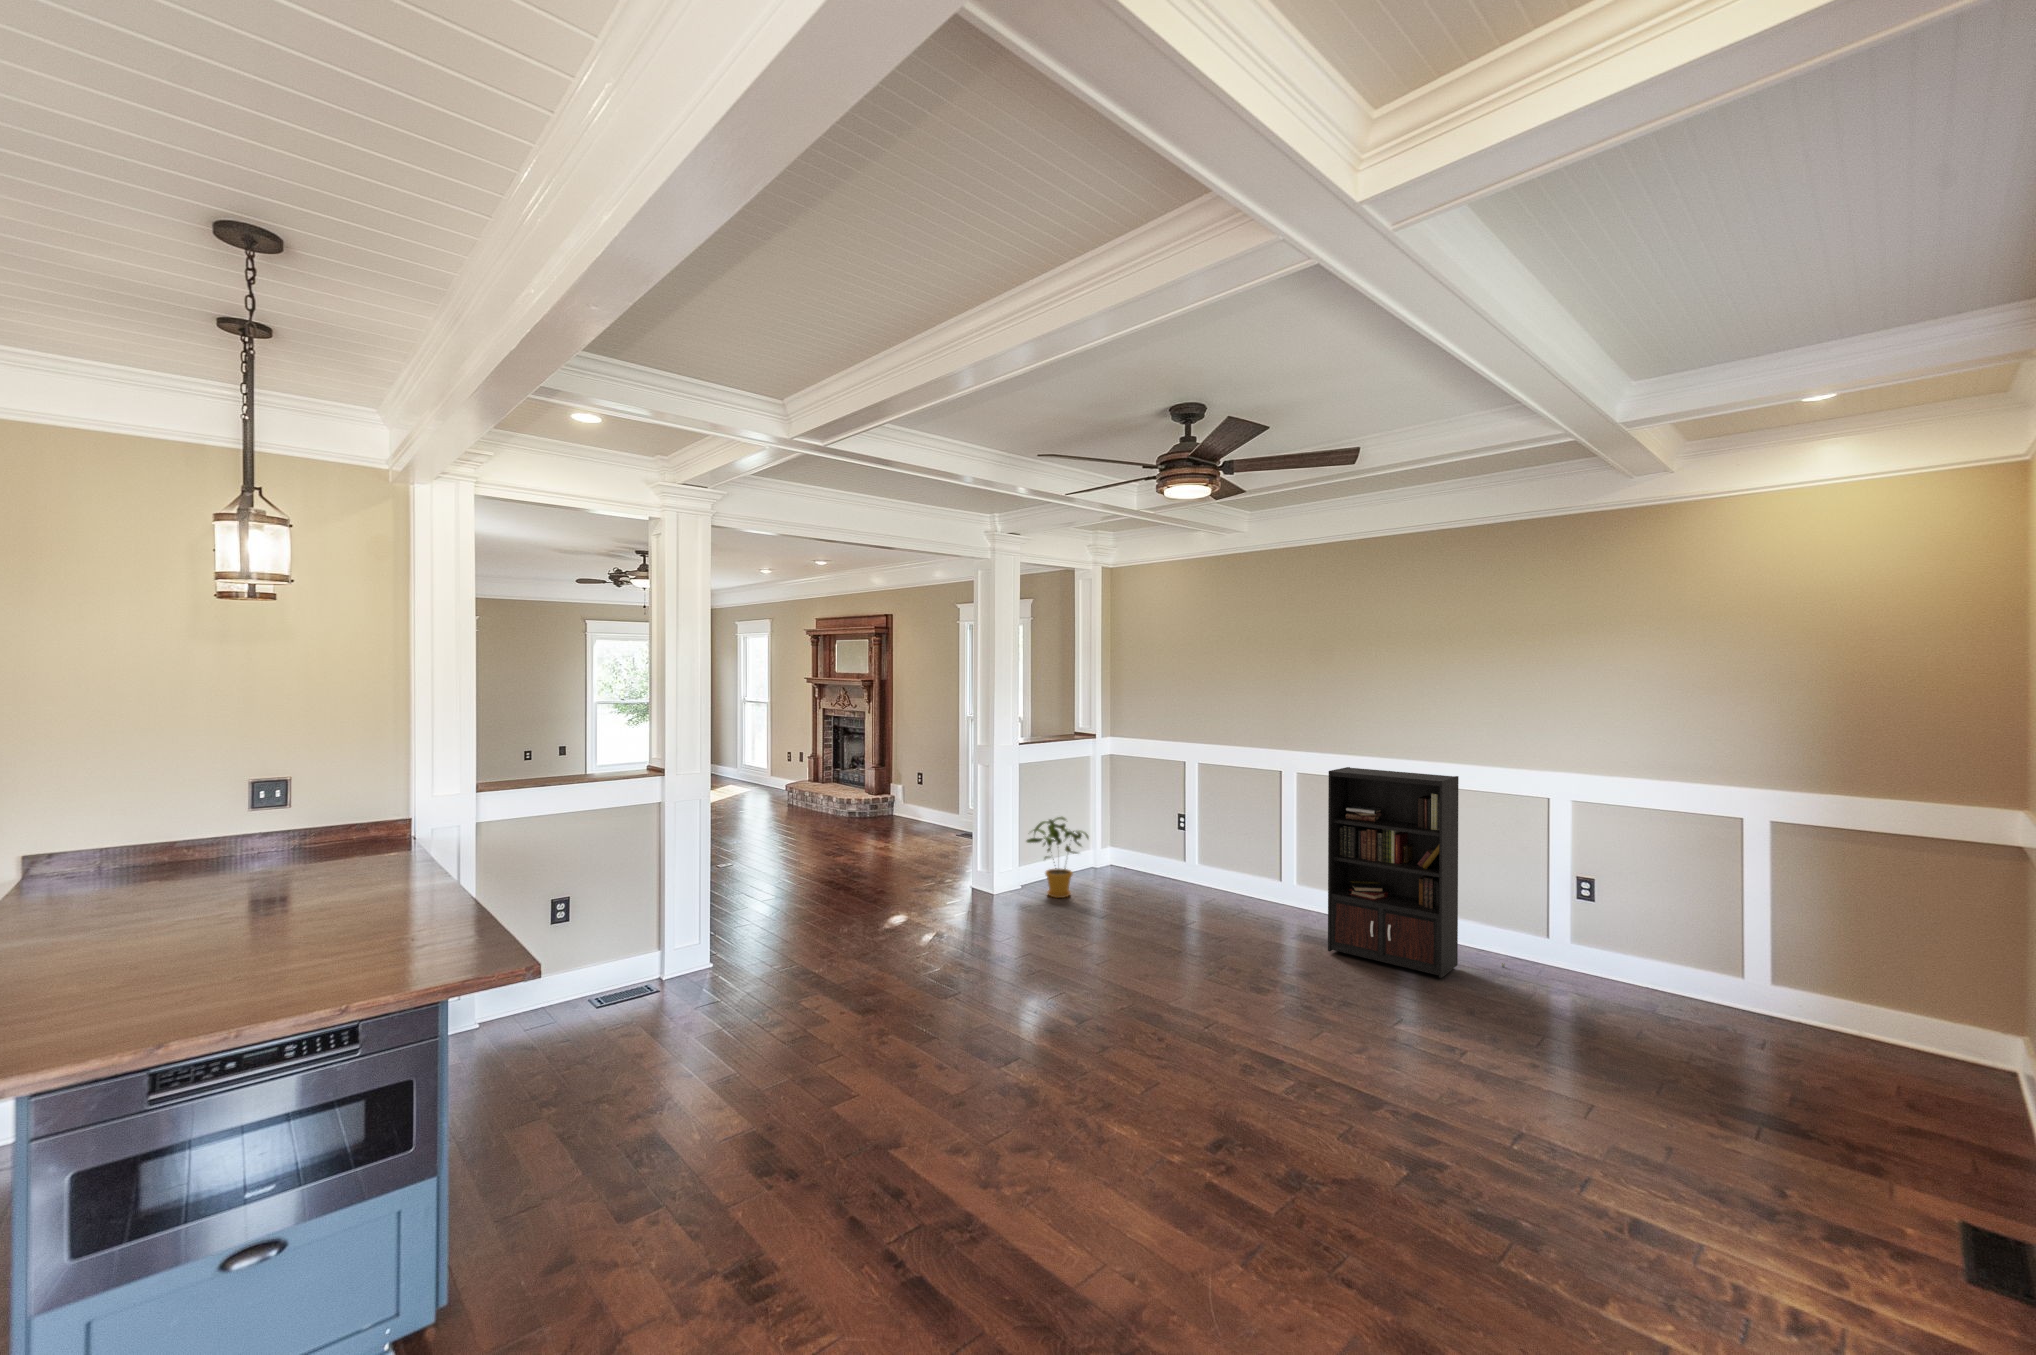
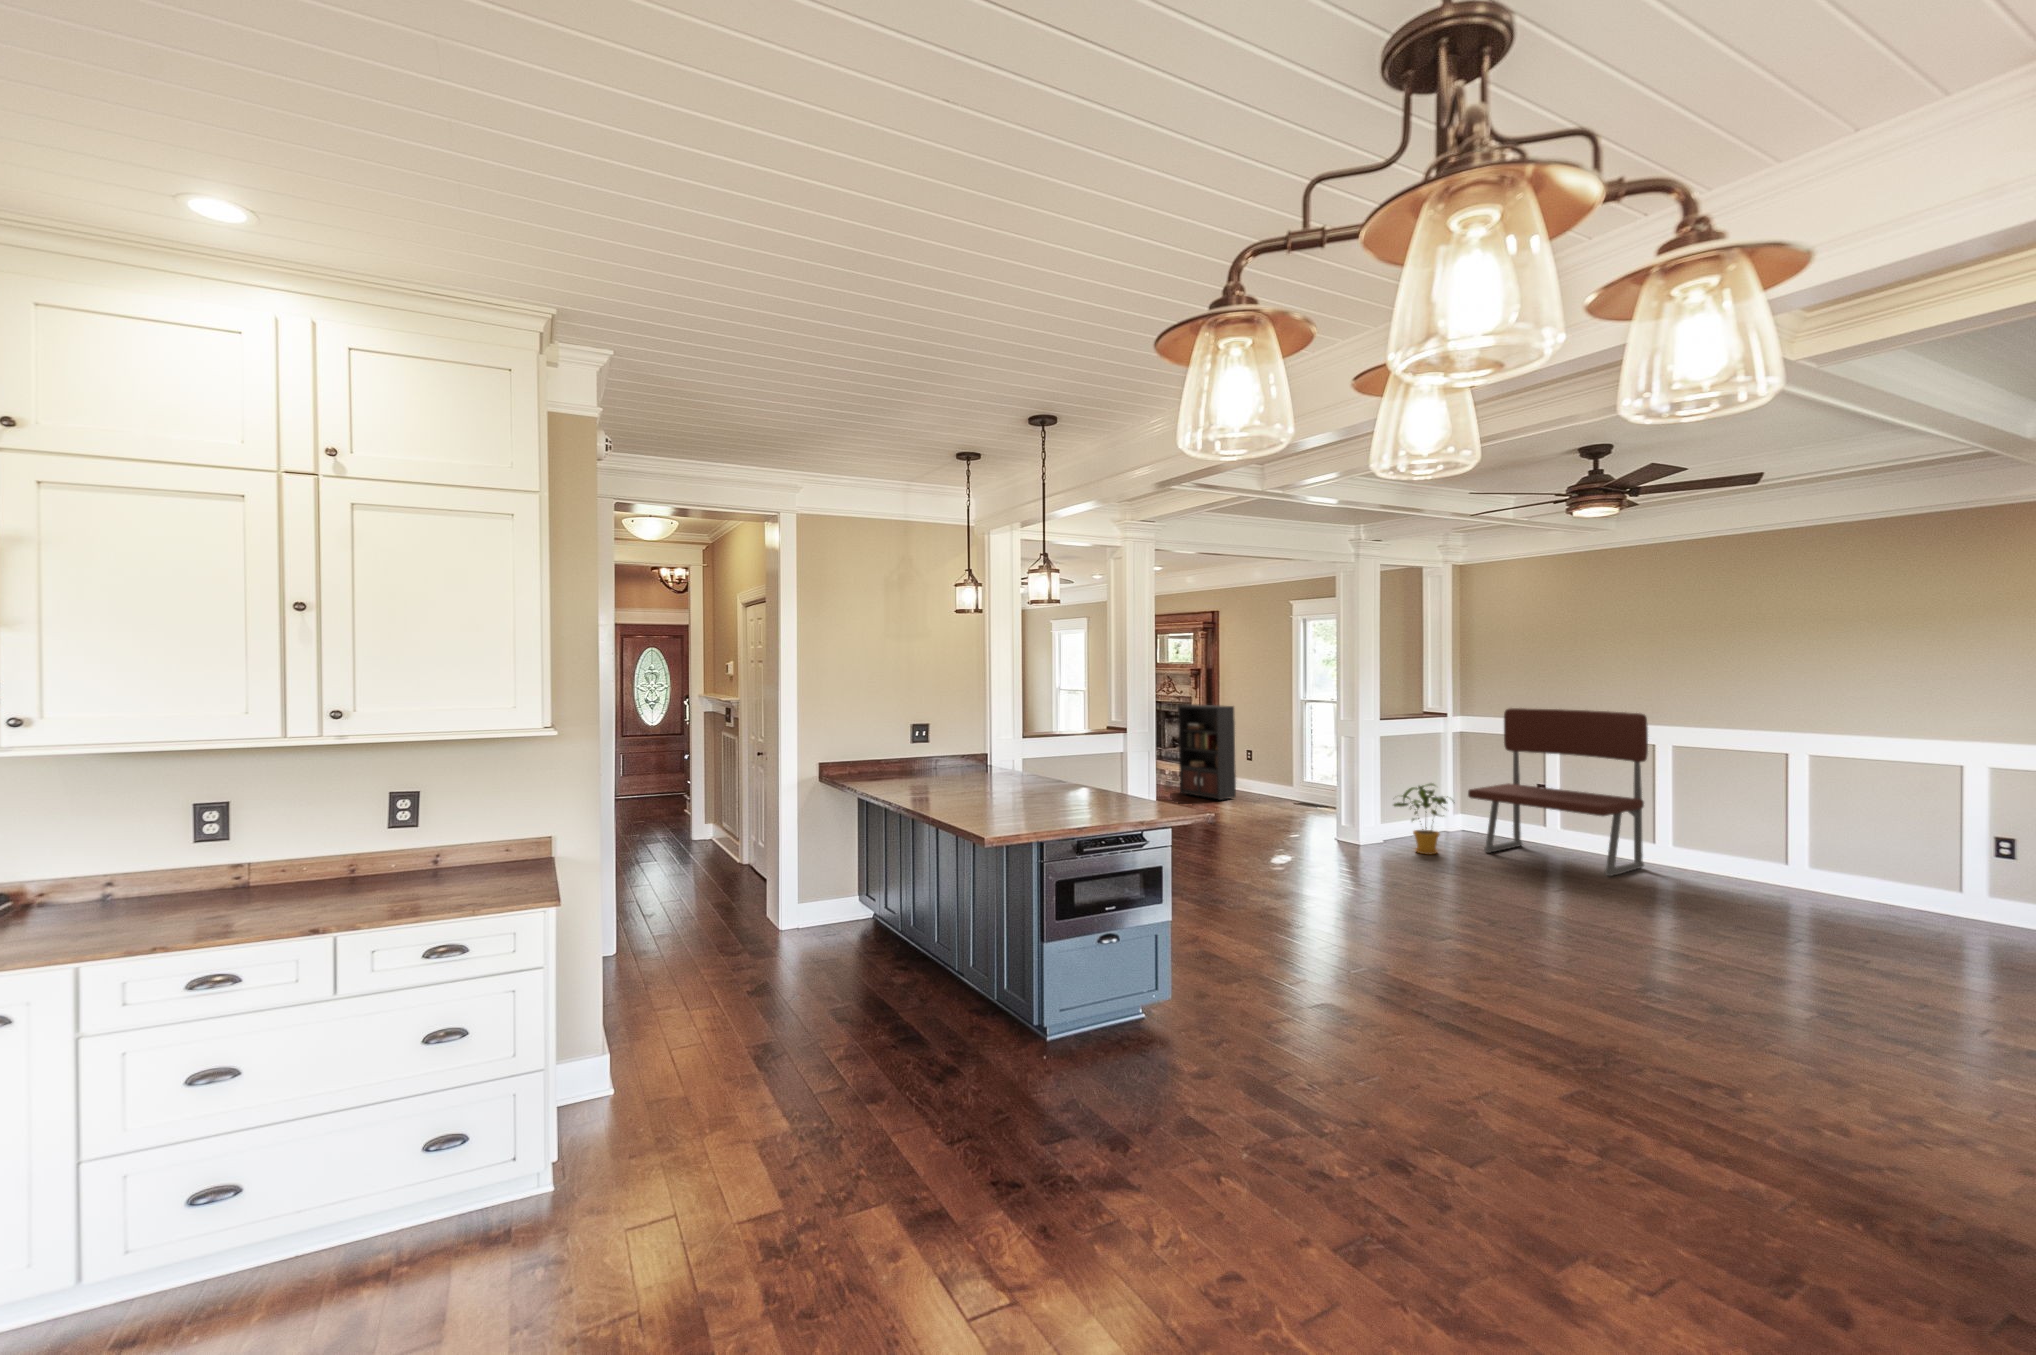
bench: none [1103,731,1276,921] -> present [1468,708,1648,876]
bookcase: present [1328,767,1505,978] -> present [1178,704,1236,800]

